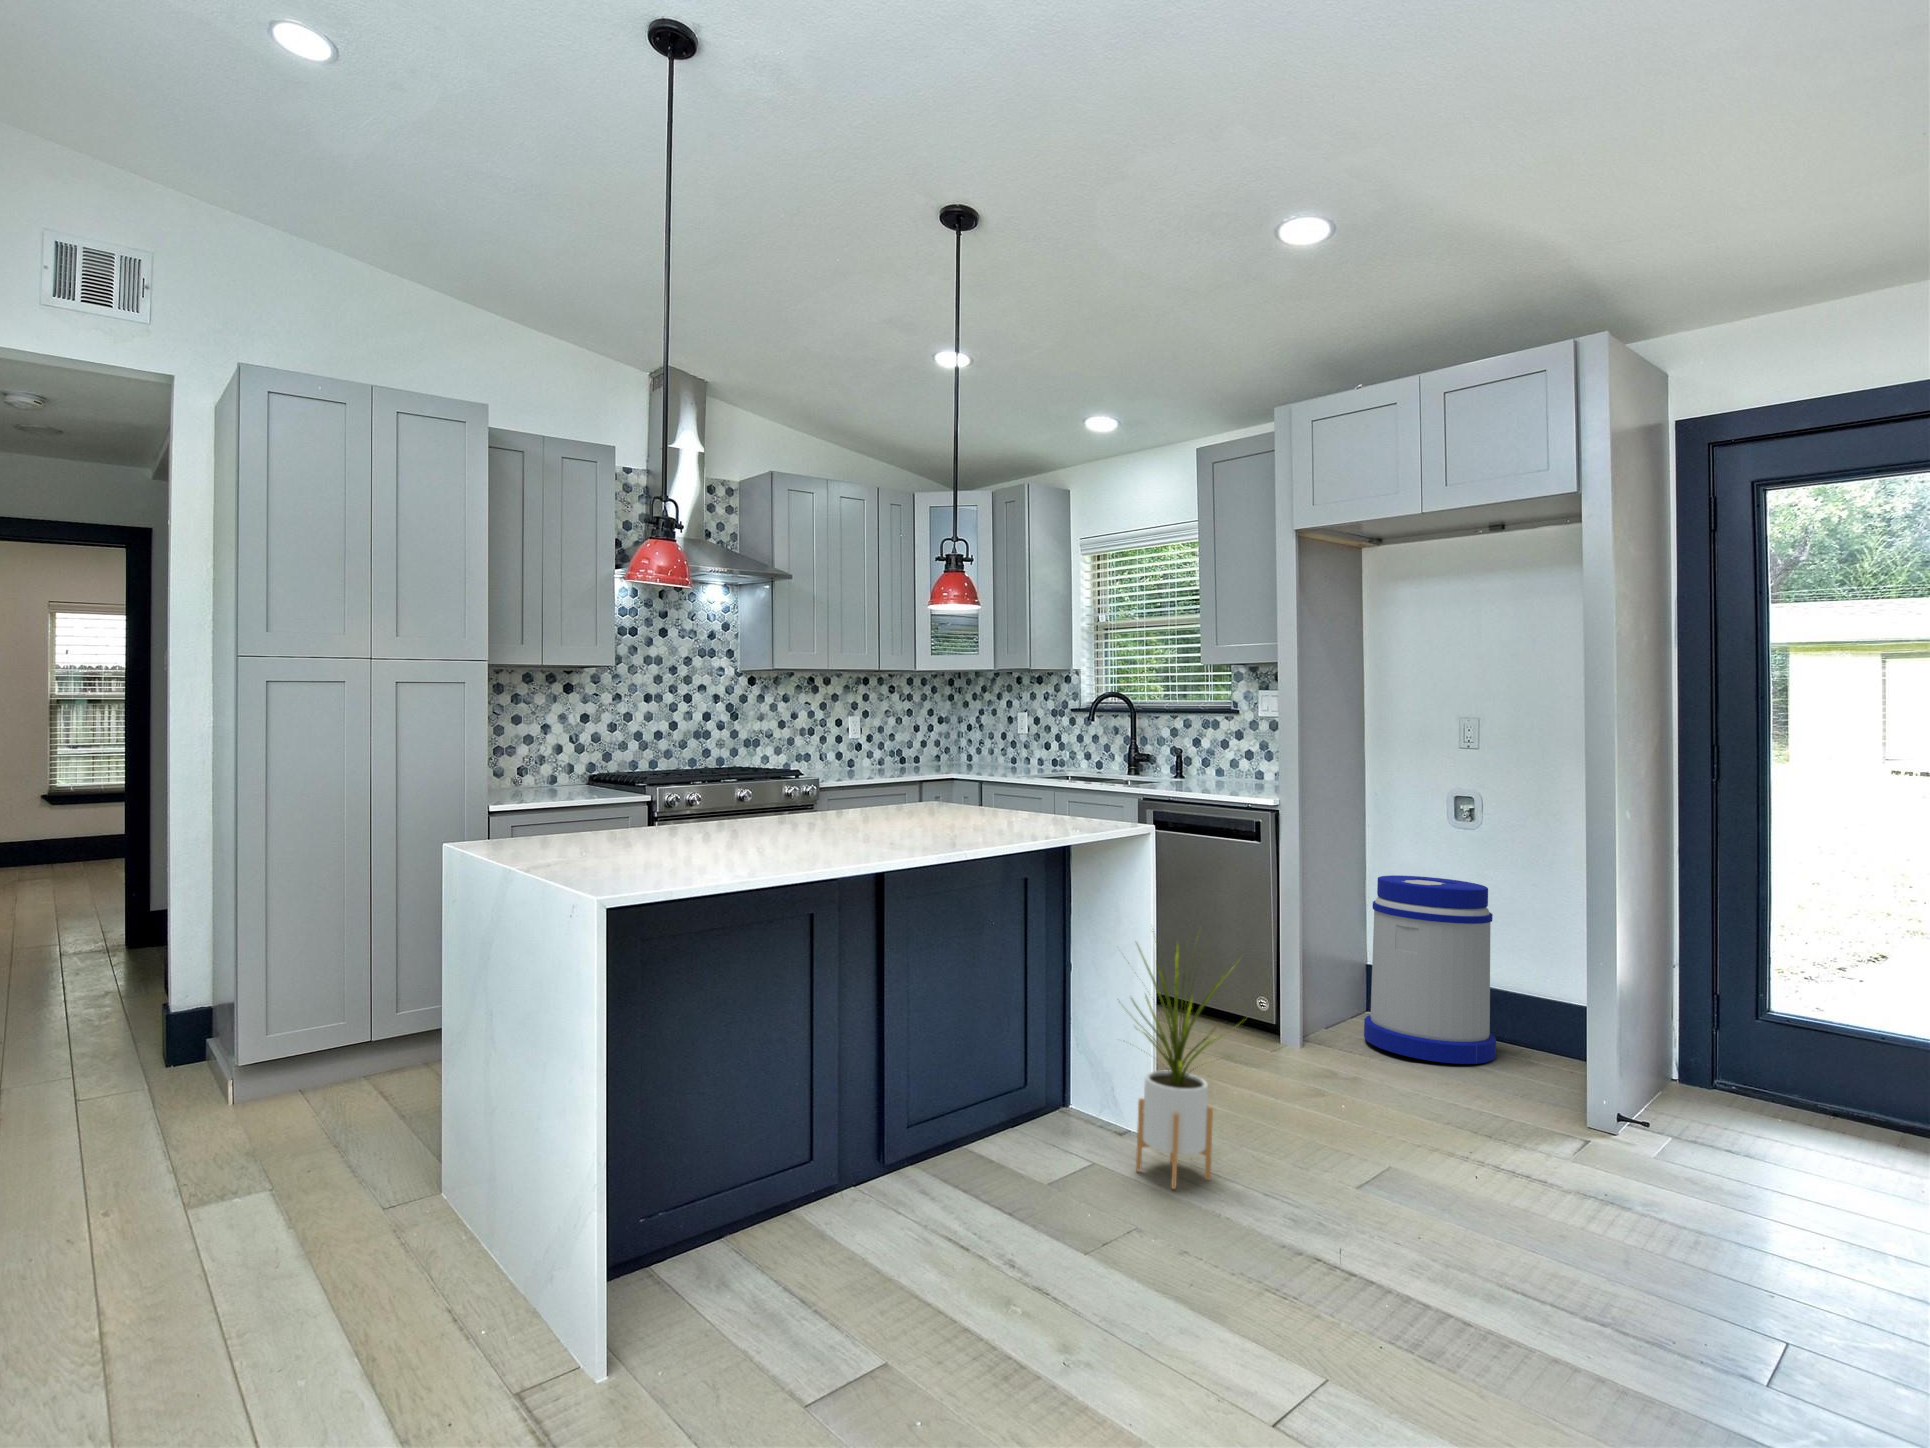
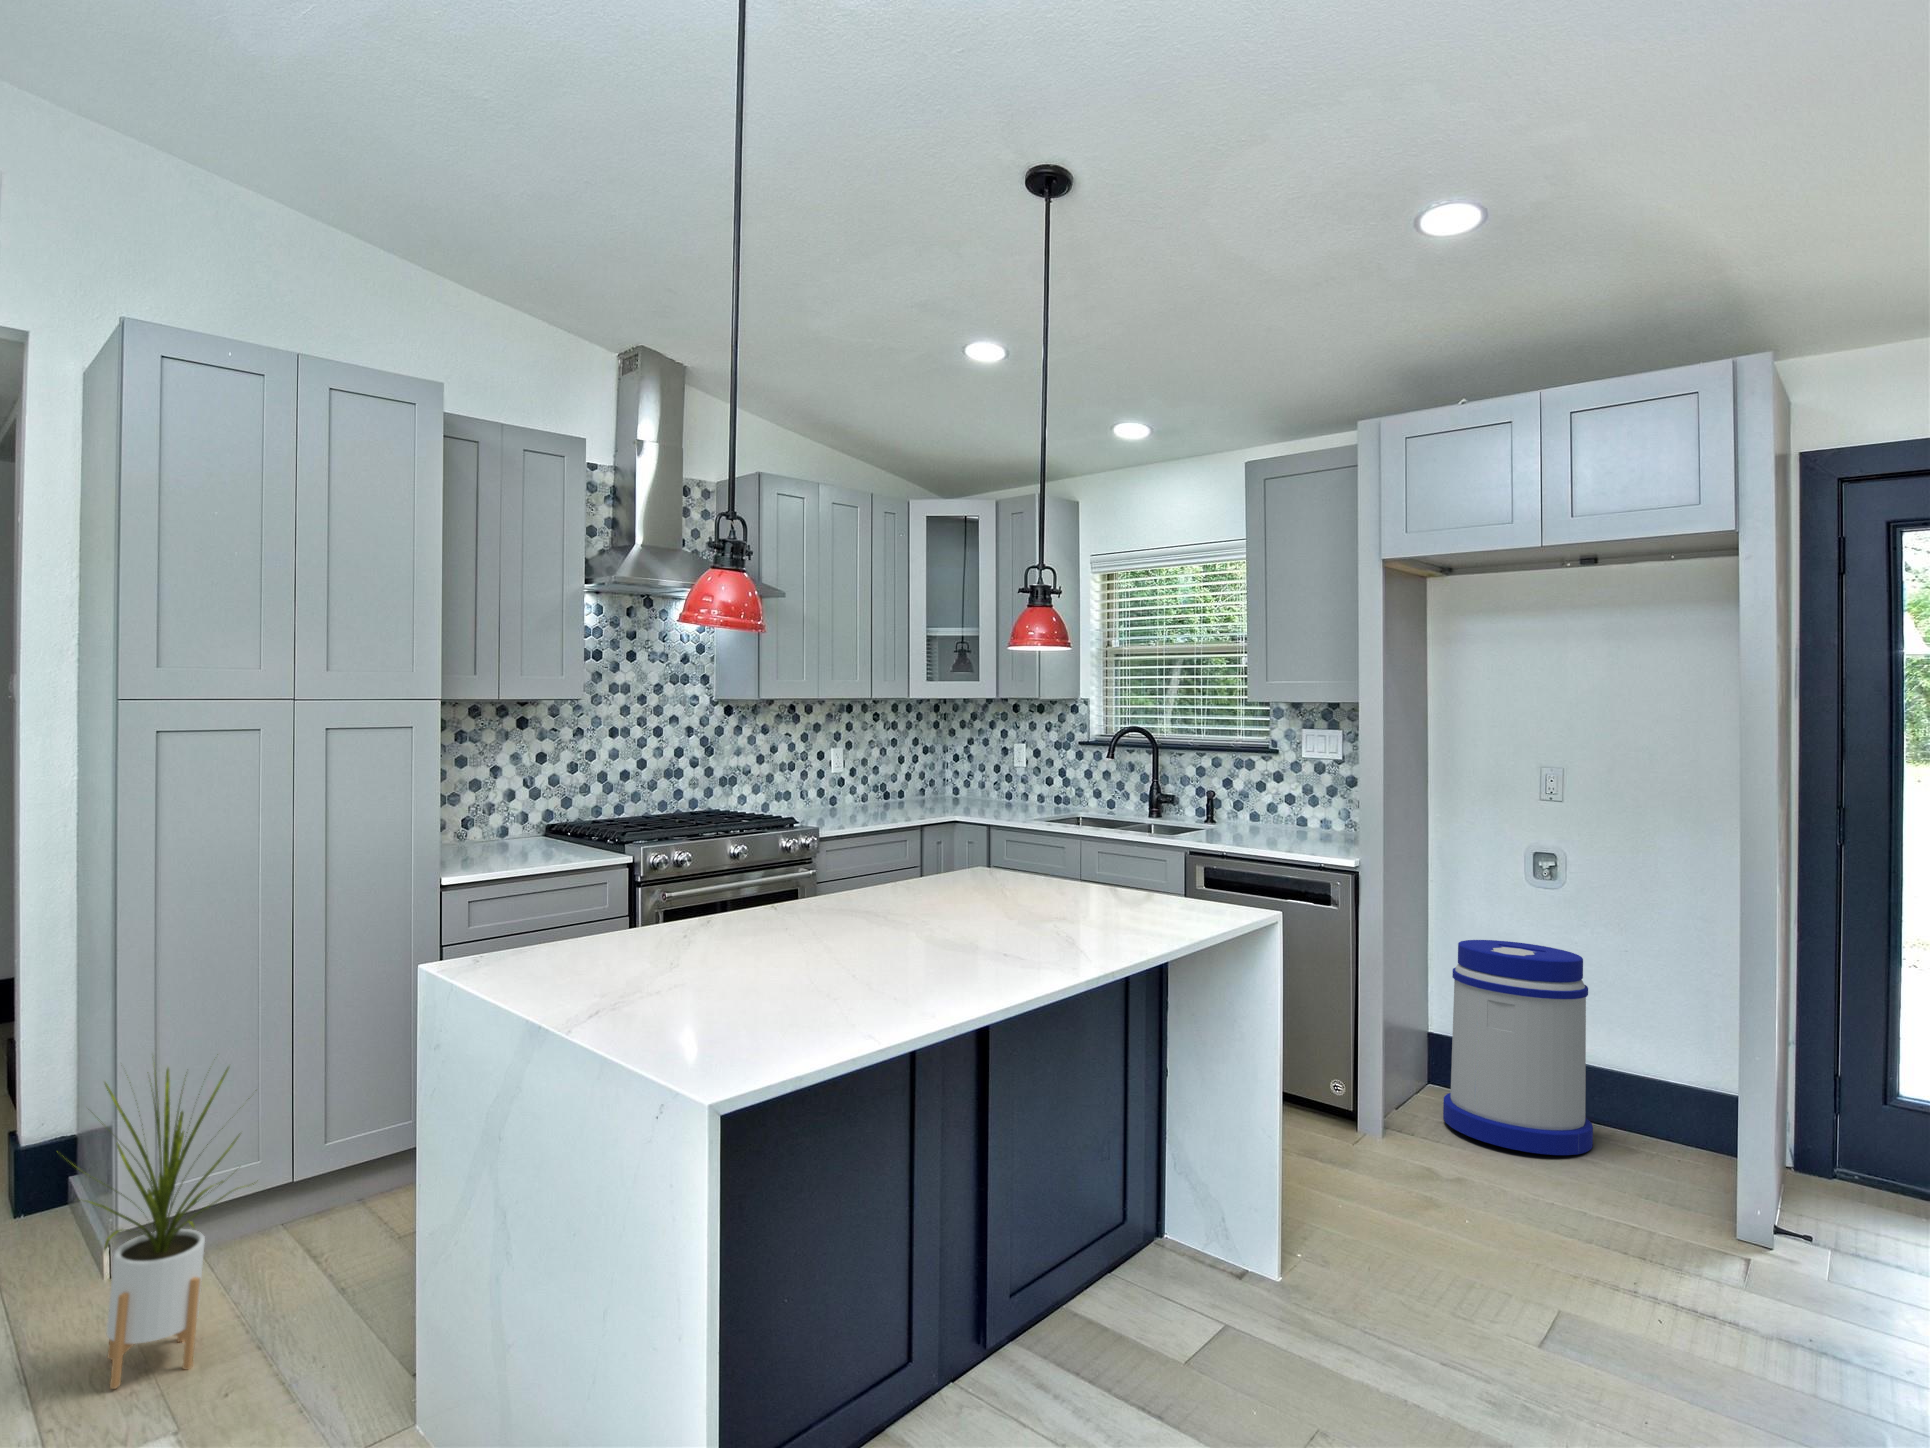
house plant: present [1119,941,1227,1189] -> present [86,1067,254,1389]

